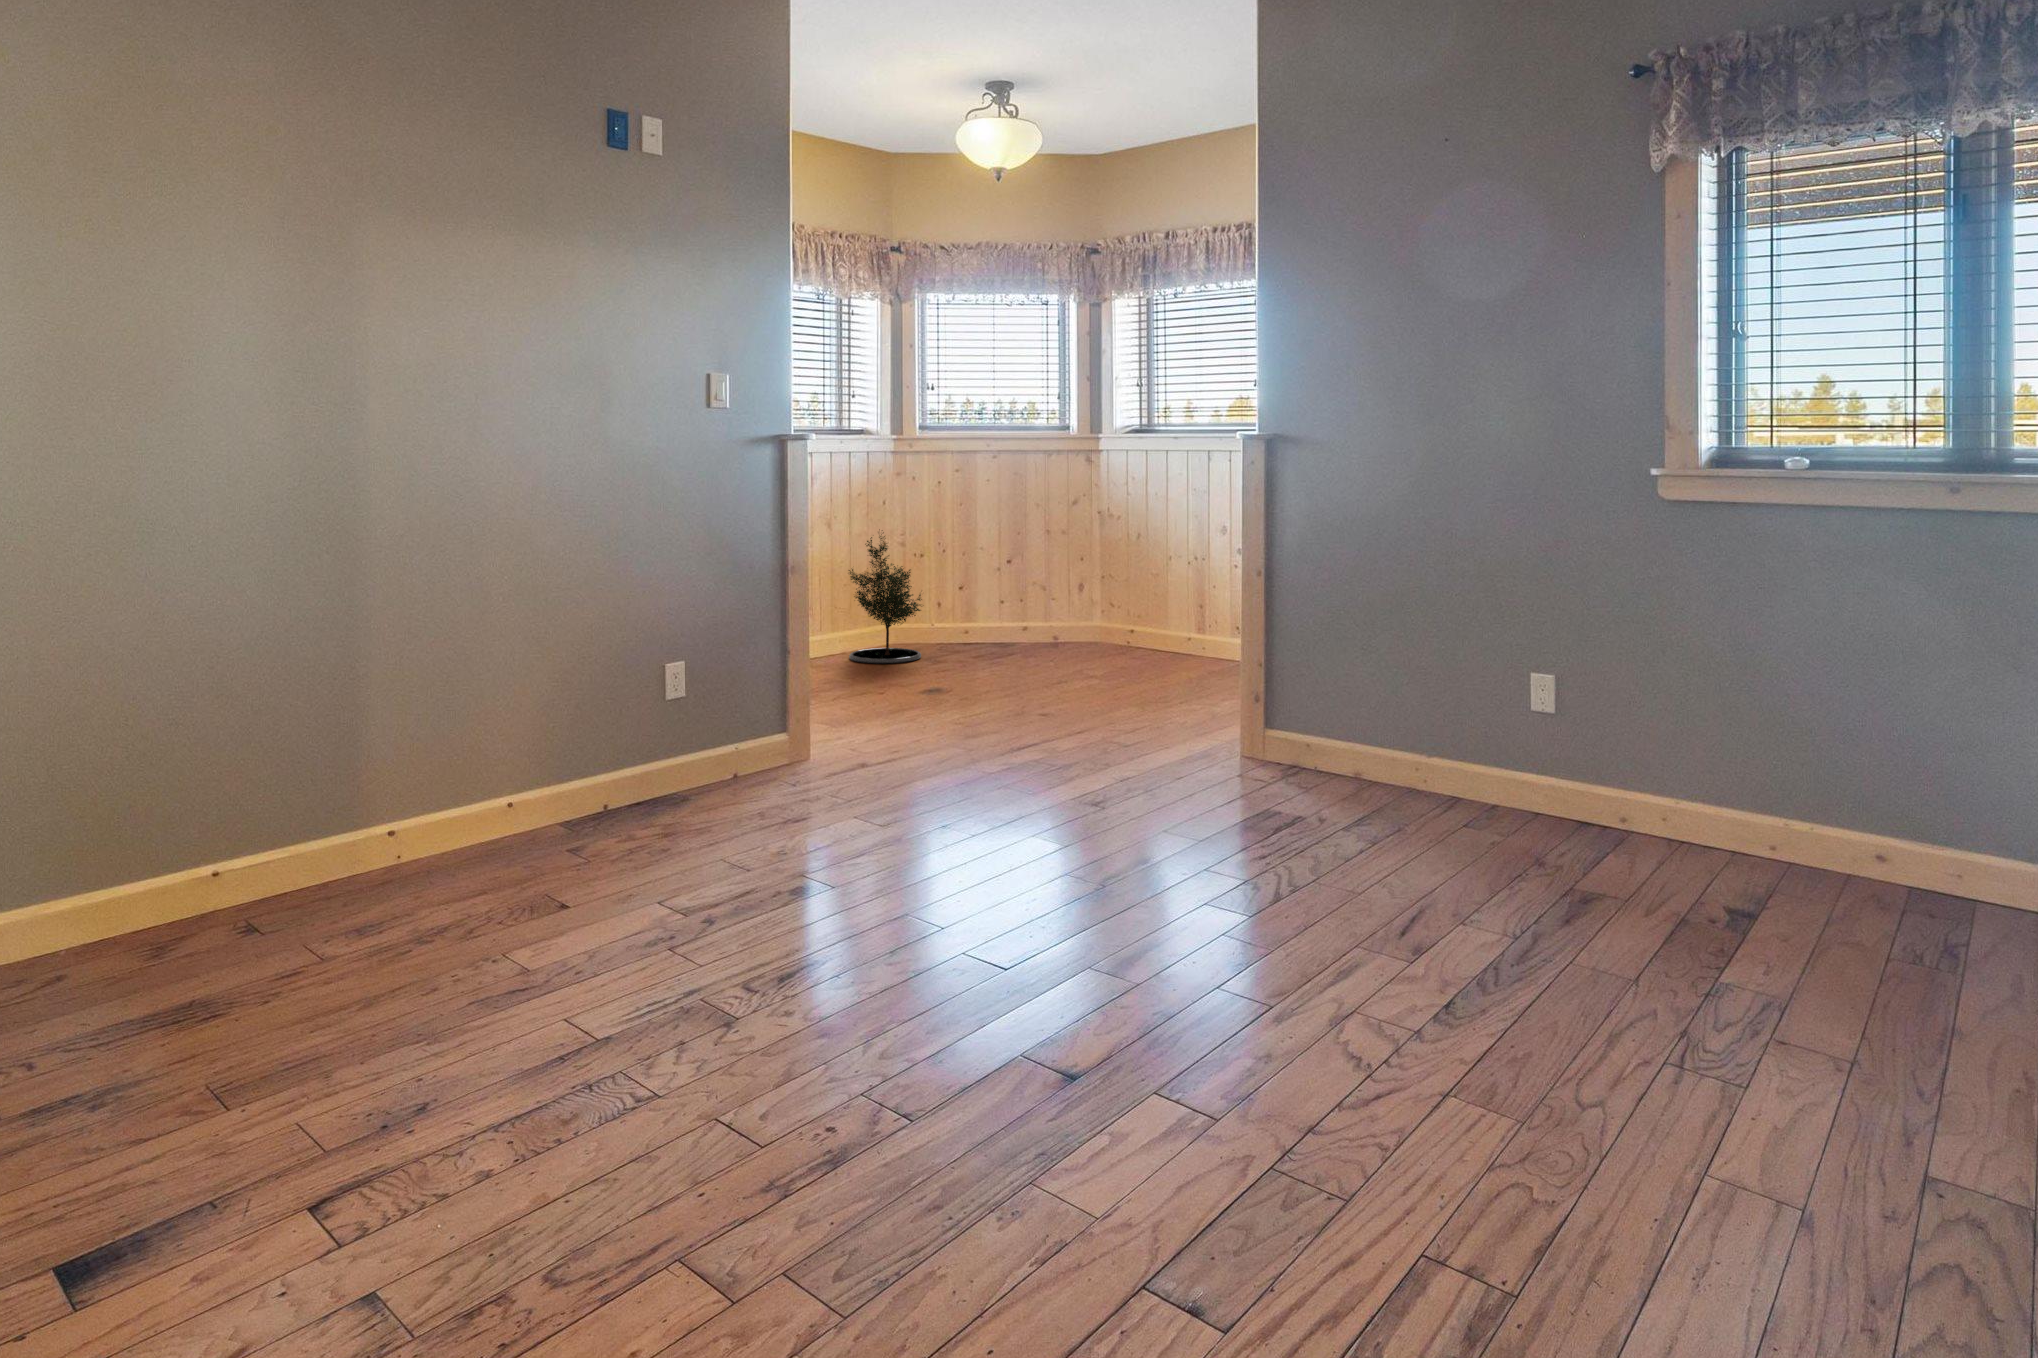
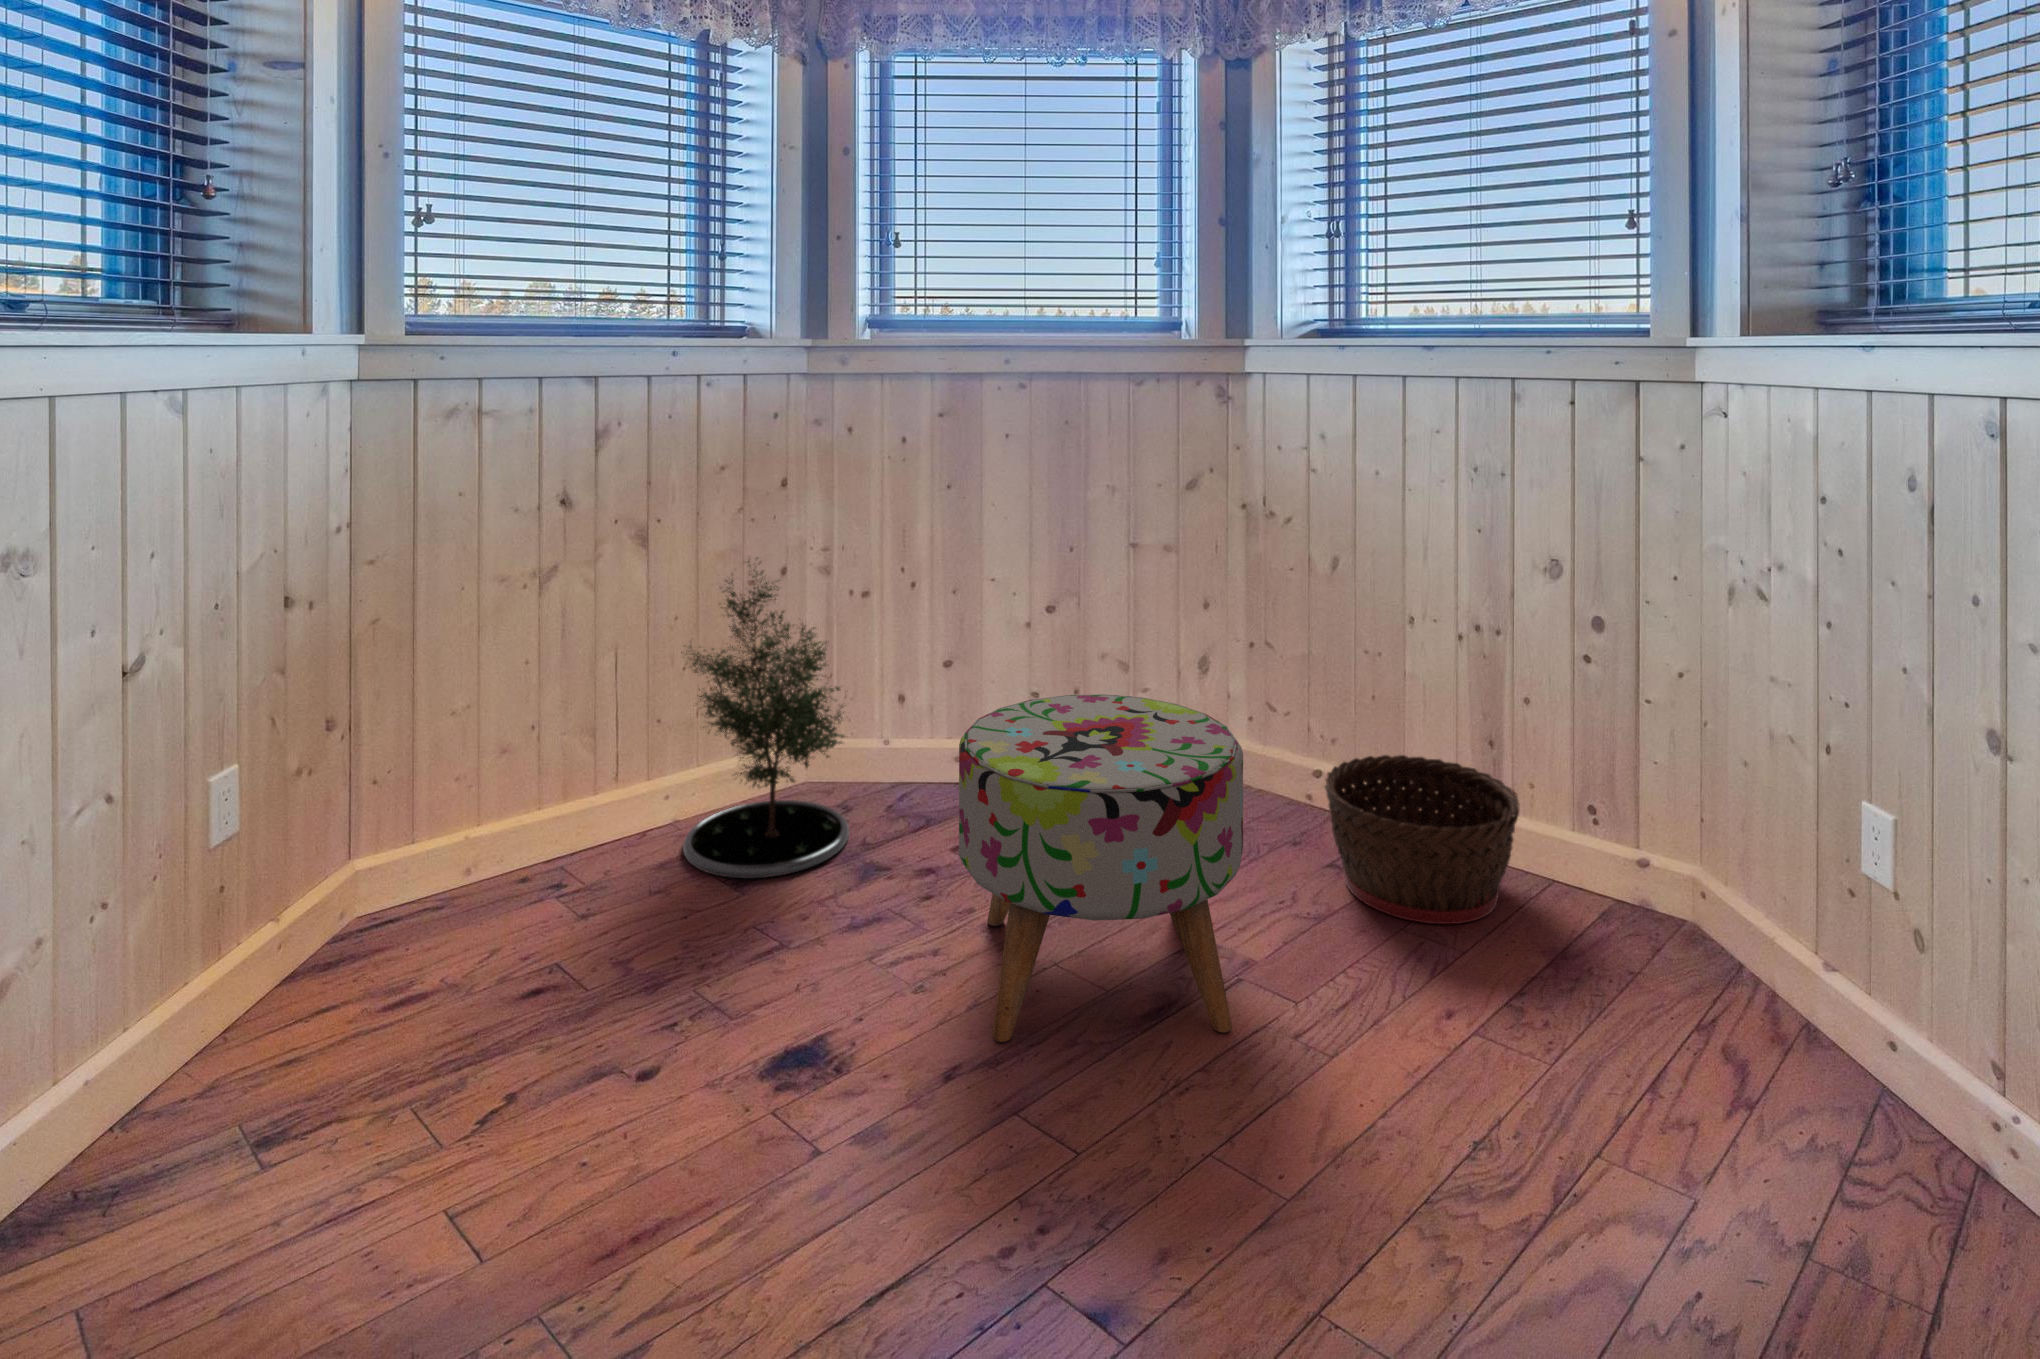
ottoman: none [981,580,1090,683] -> present [959,694,1243,1042]
basket: none [1128,615,1205,667] -> present [1325,755,1519,924]

